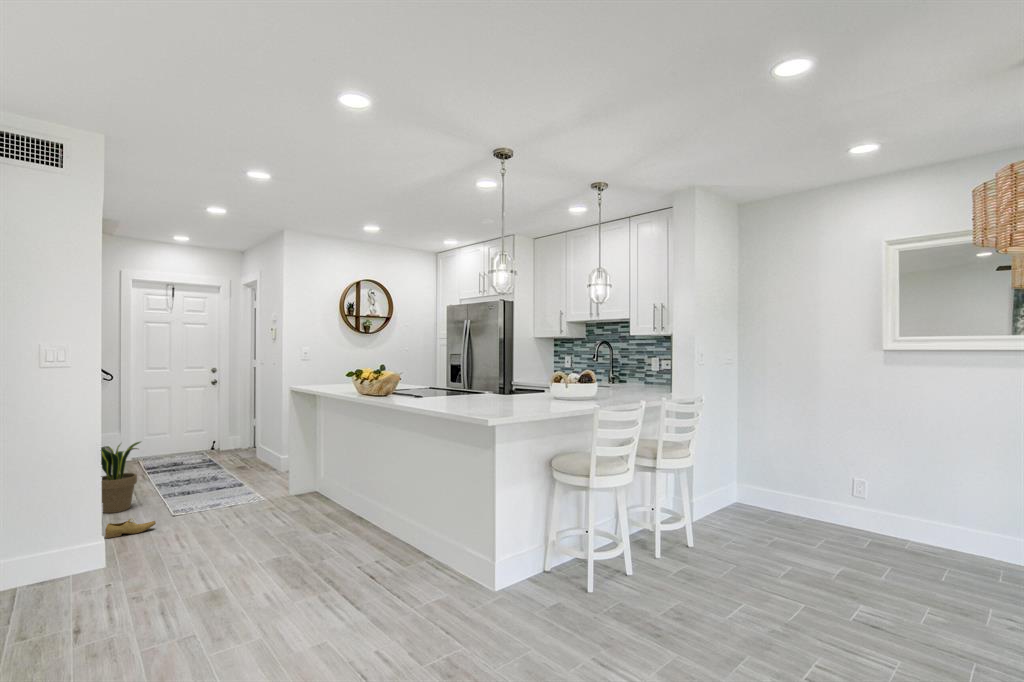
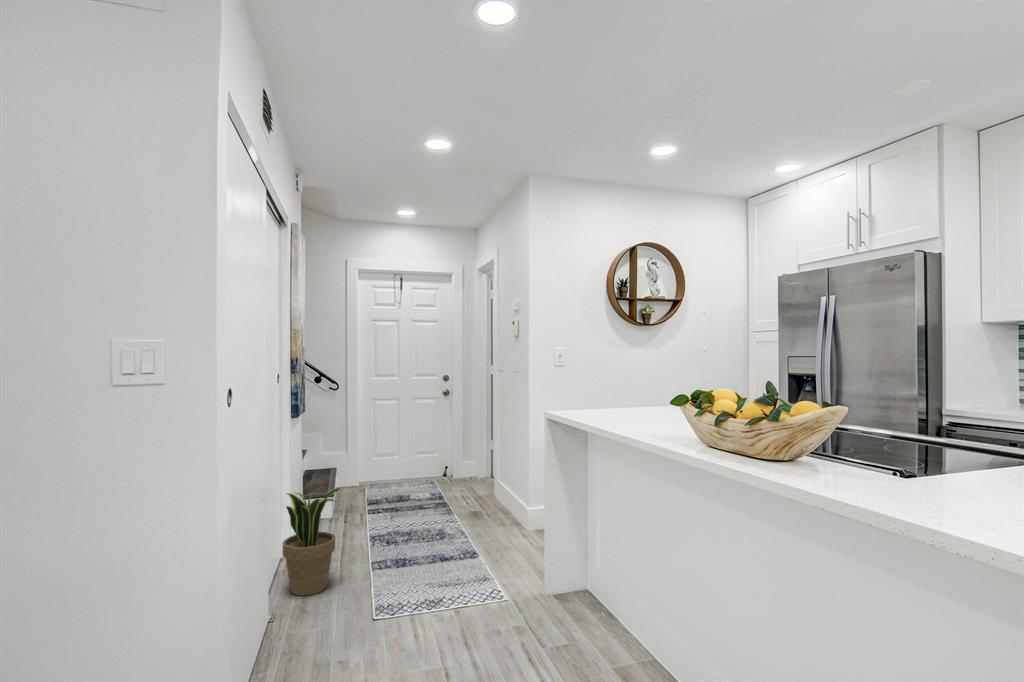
shoe: present [105,519,156,538] -> none [268,637,342,668]

